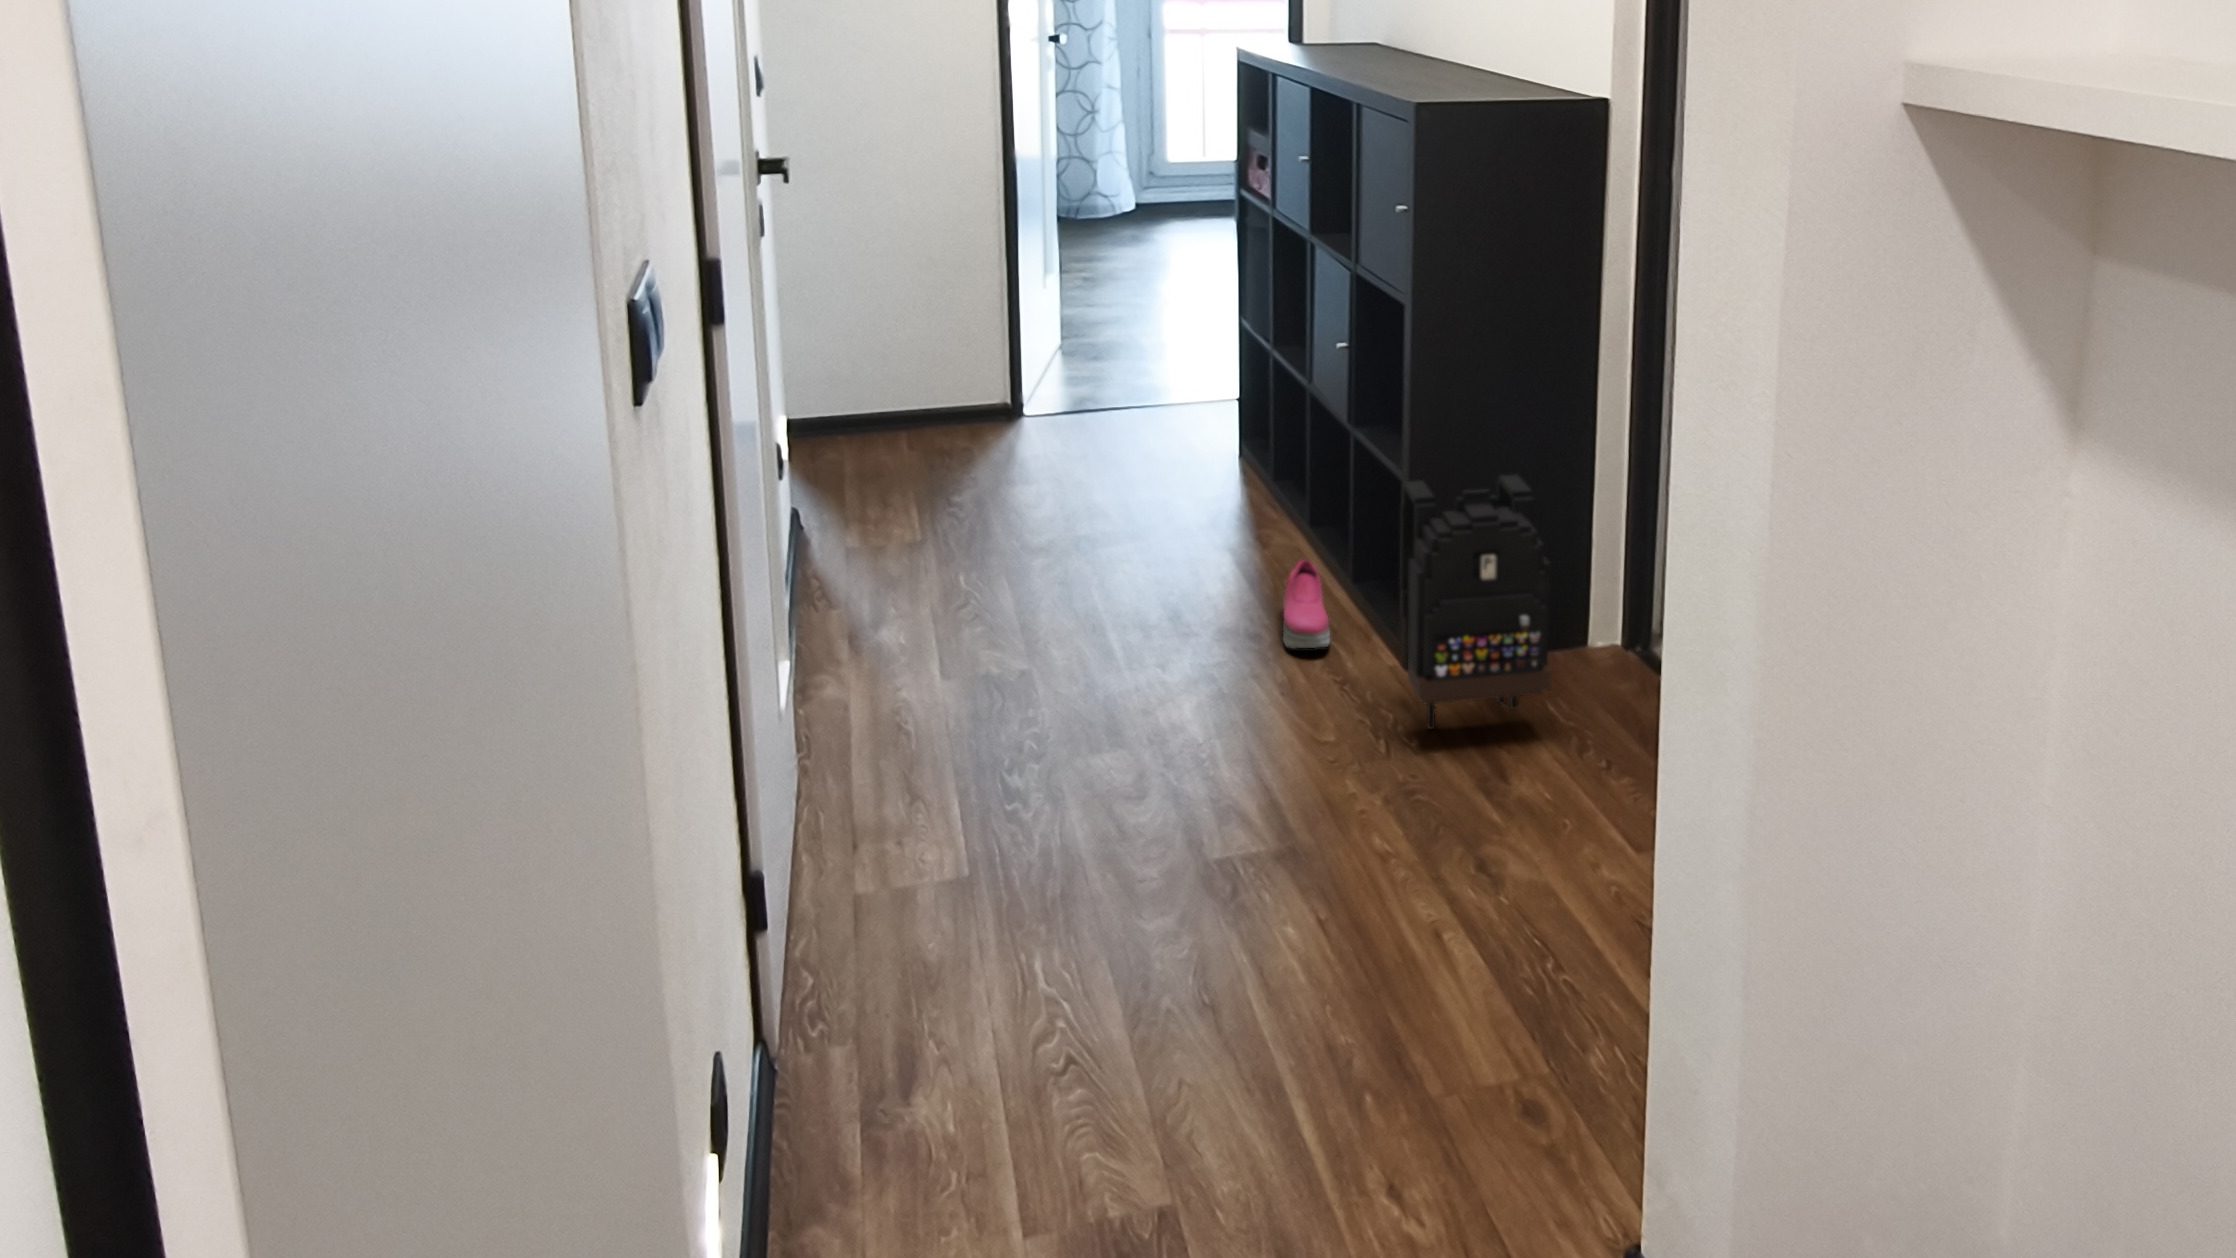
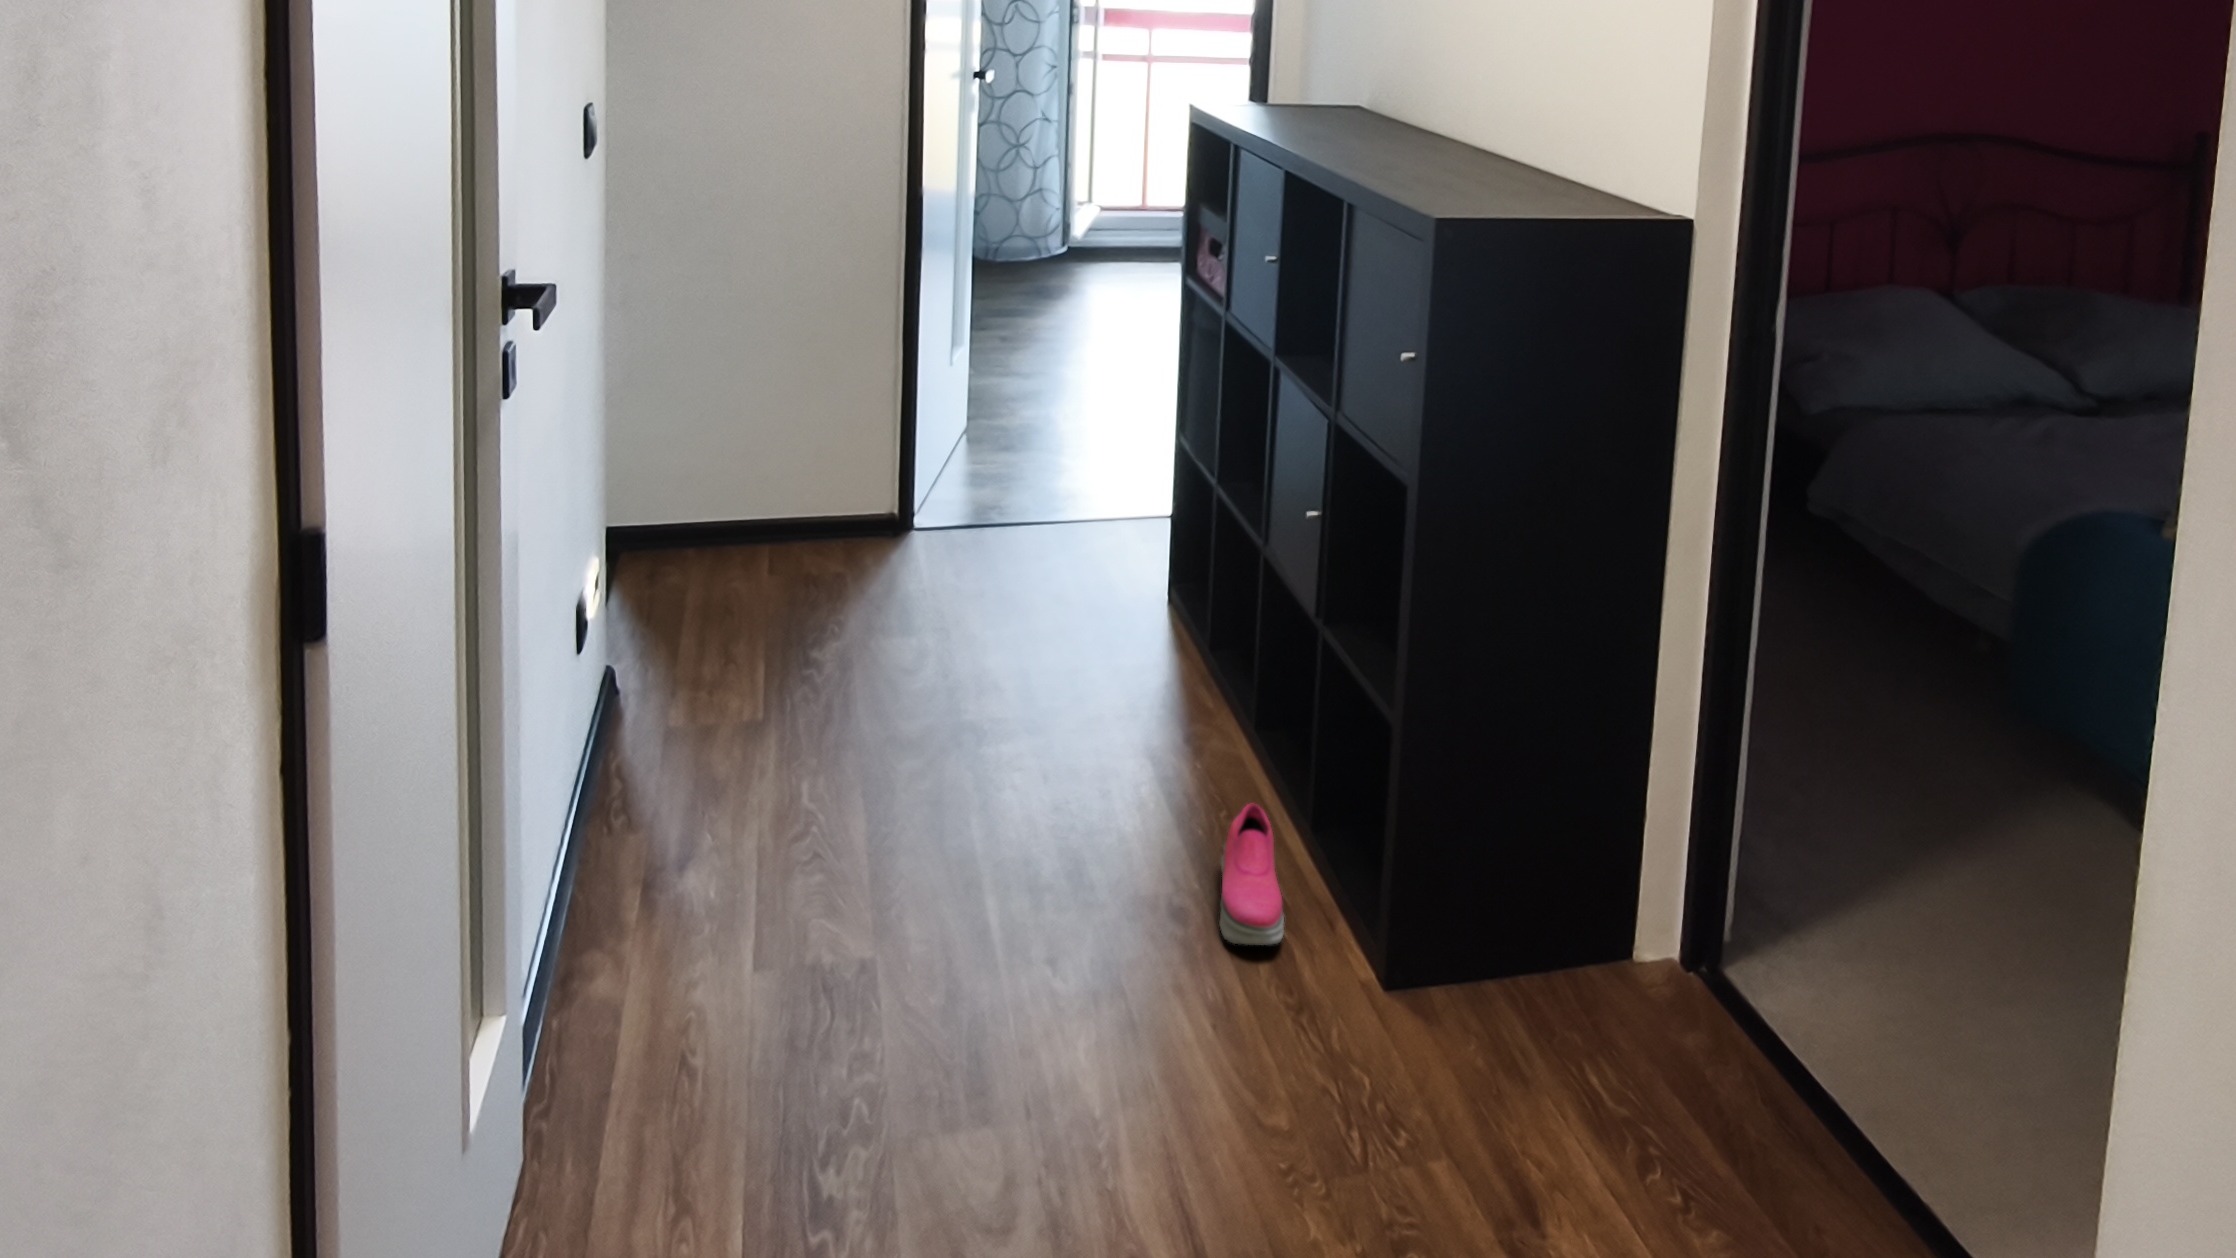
backpack: present [1400,475,1551,729] -> none [1388,738,1608,1110]

